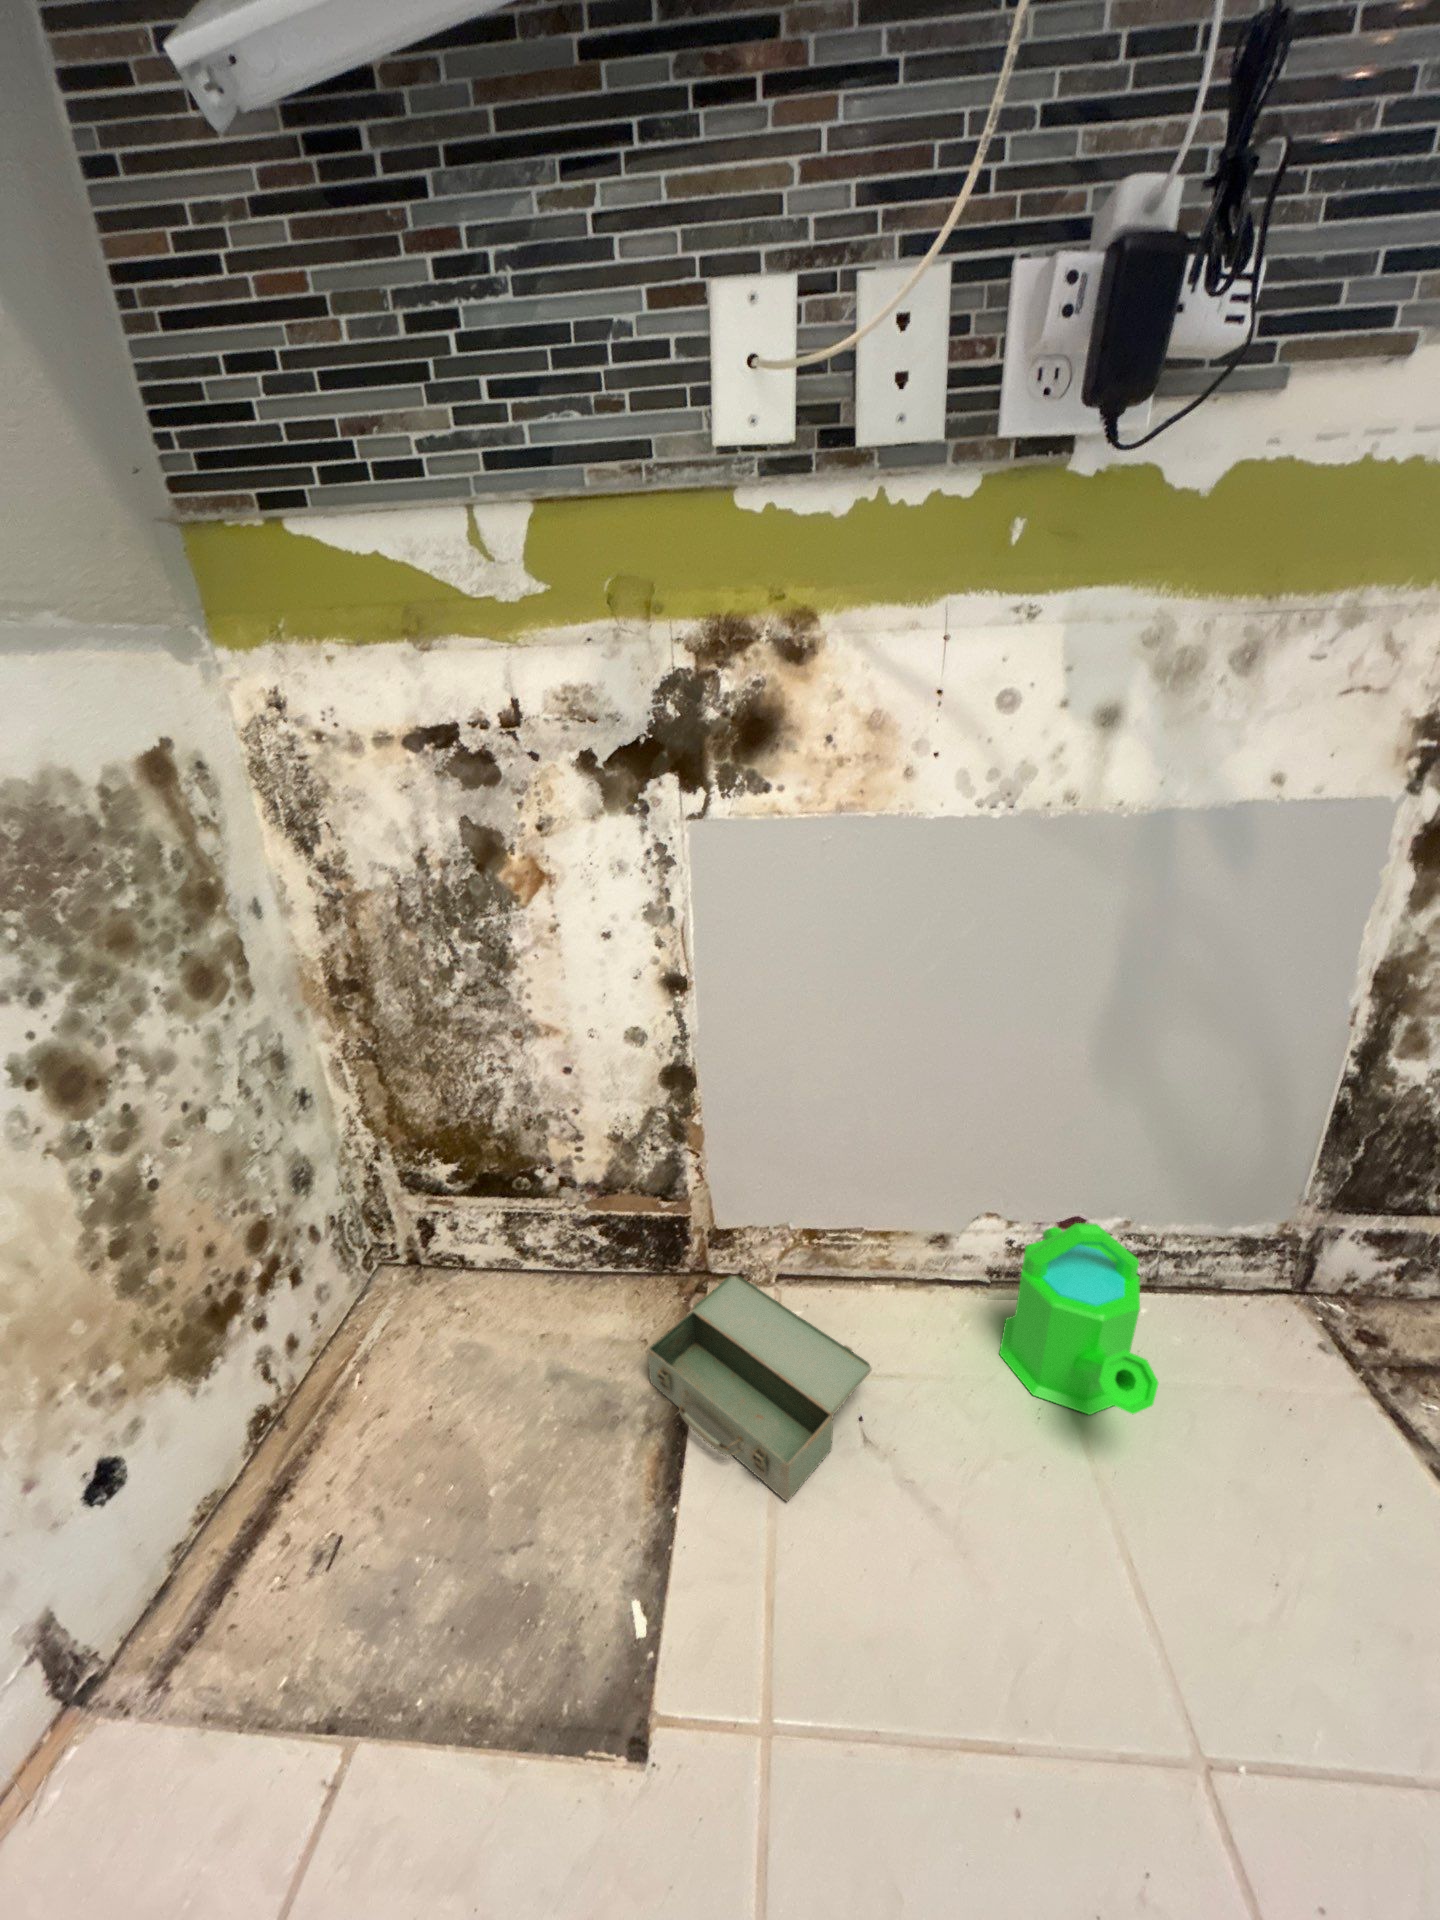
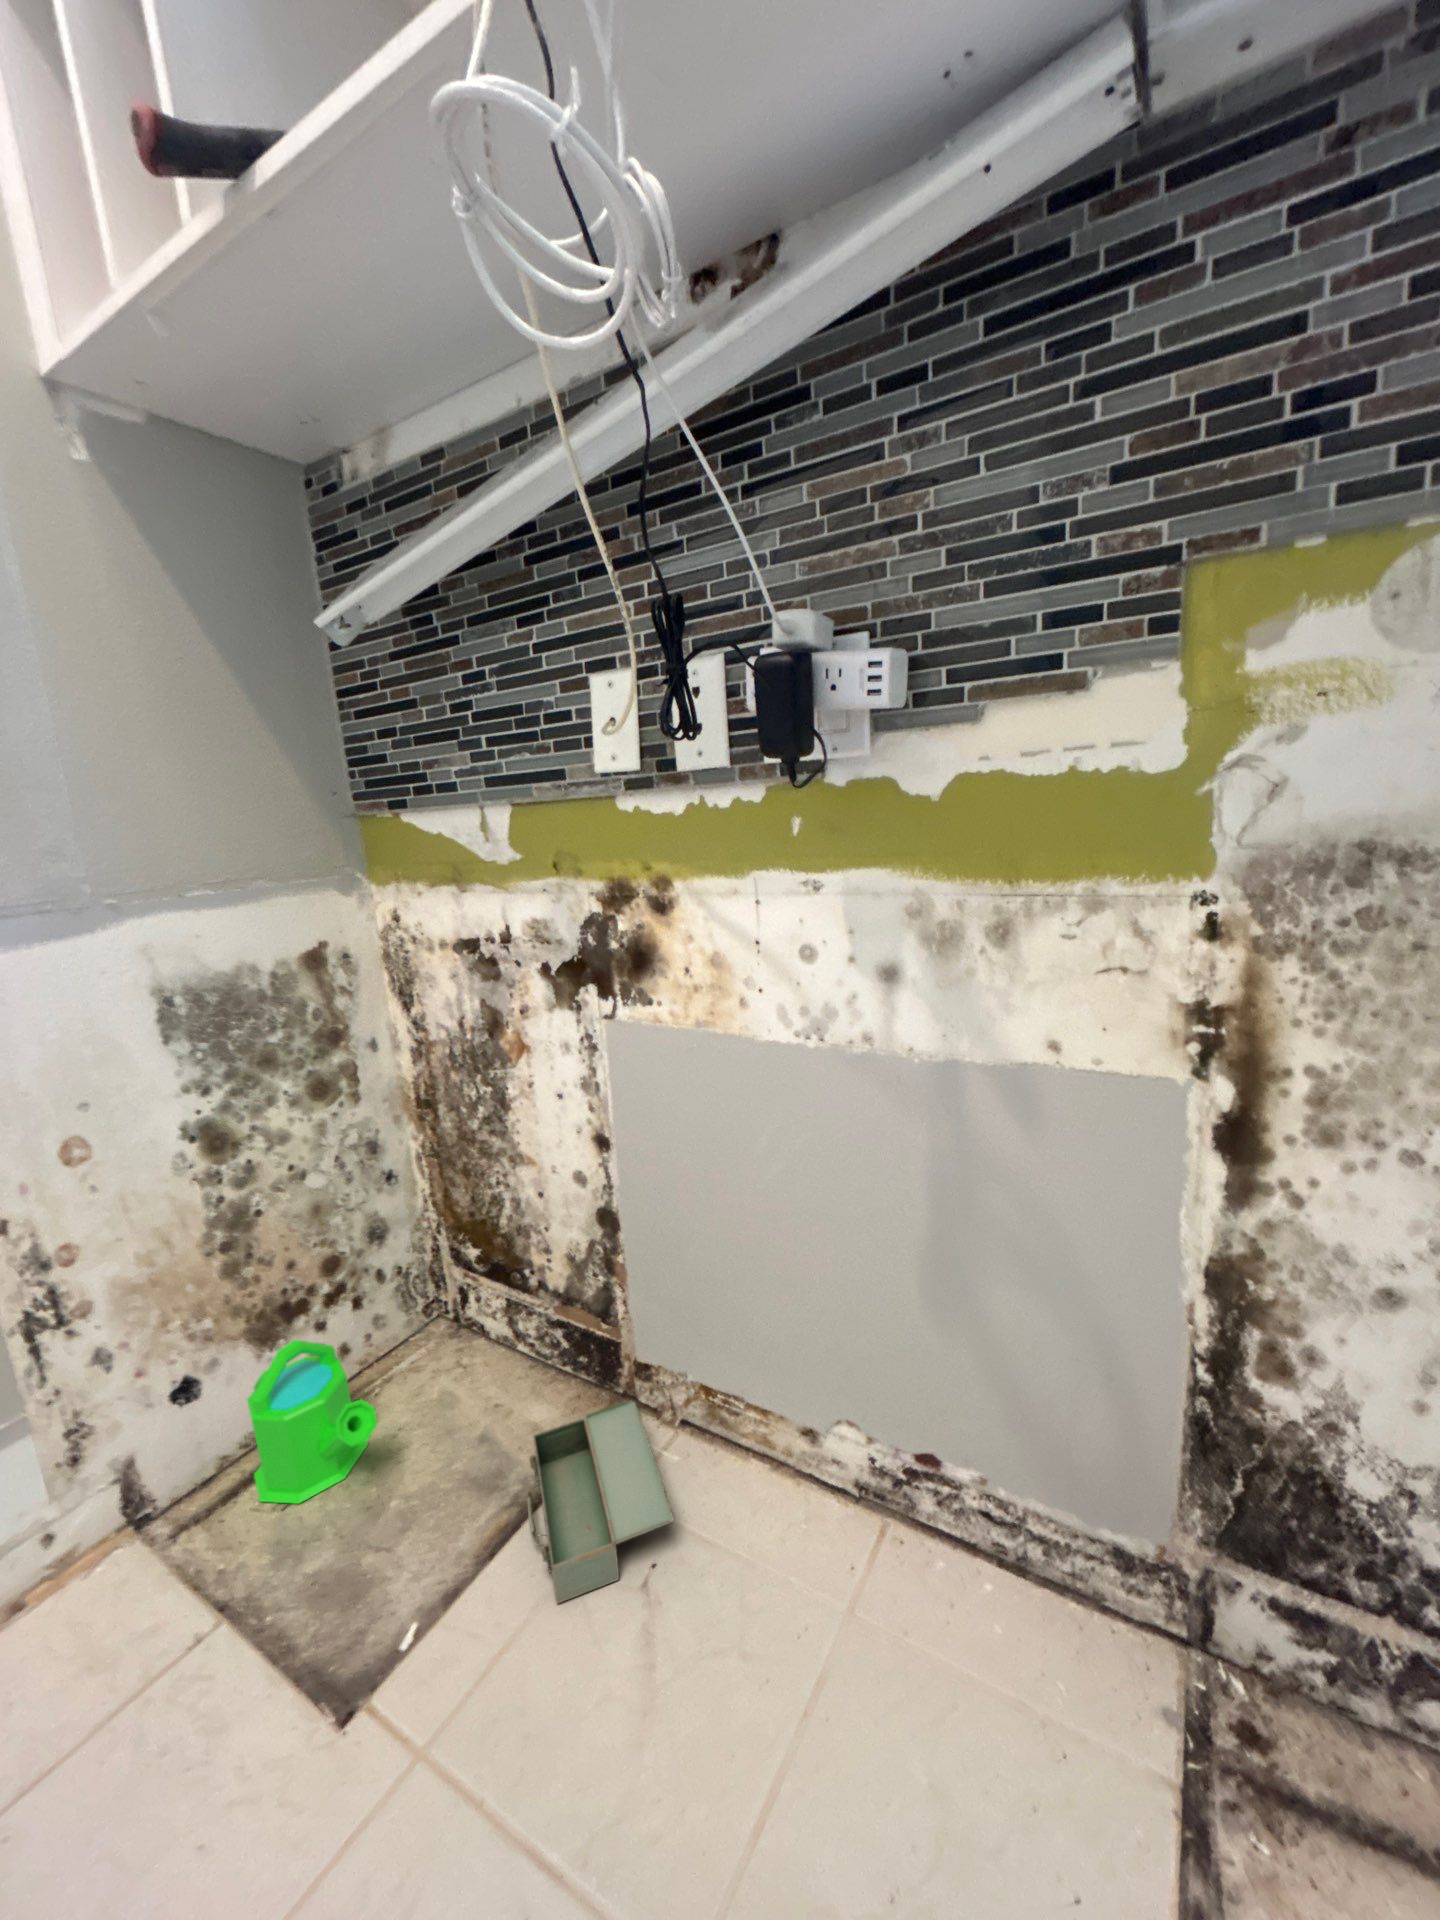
watering can: present [999,1223,1158,1415] -> present [247,1340,377,1504]

